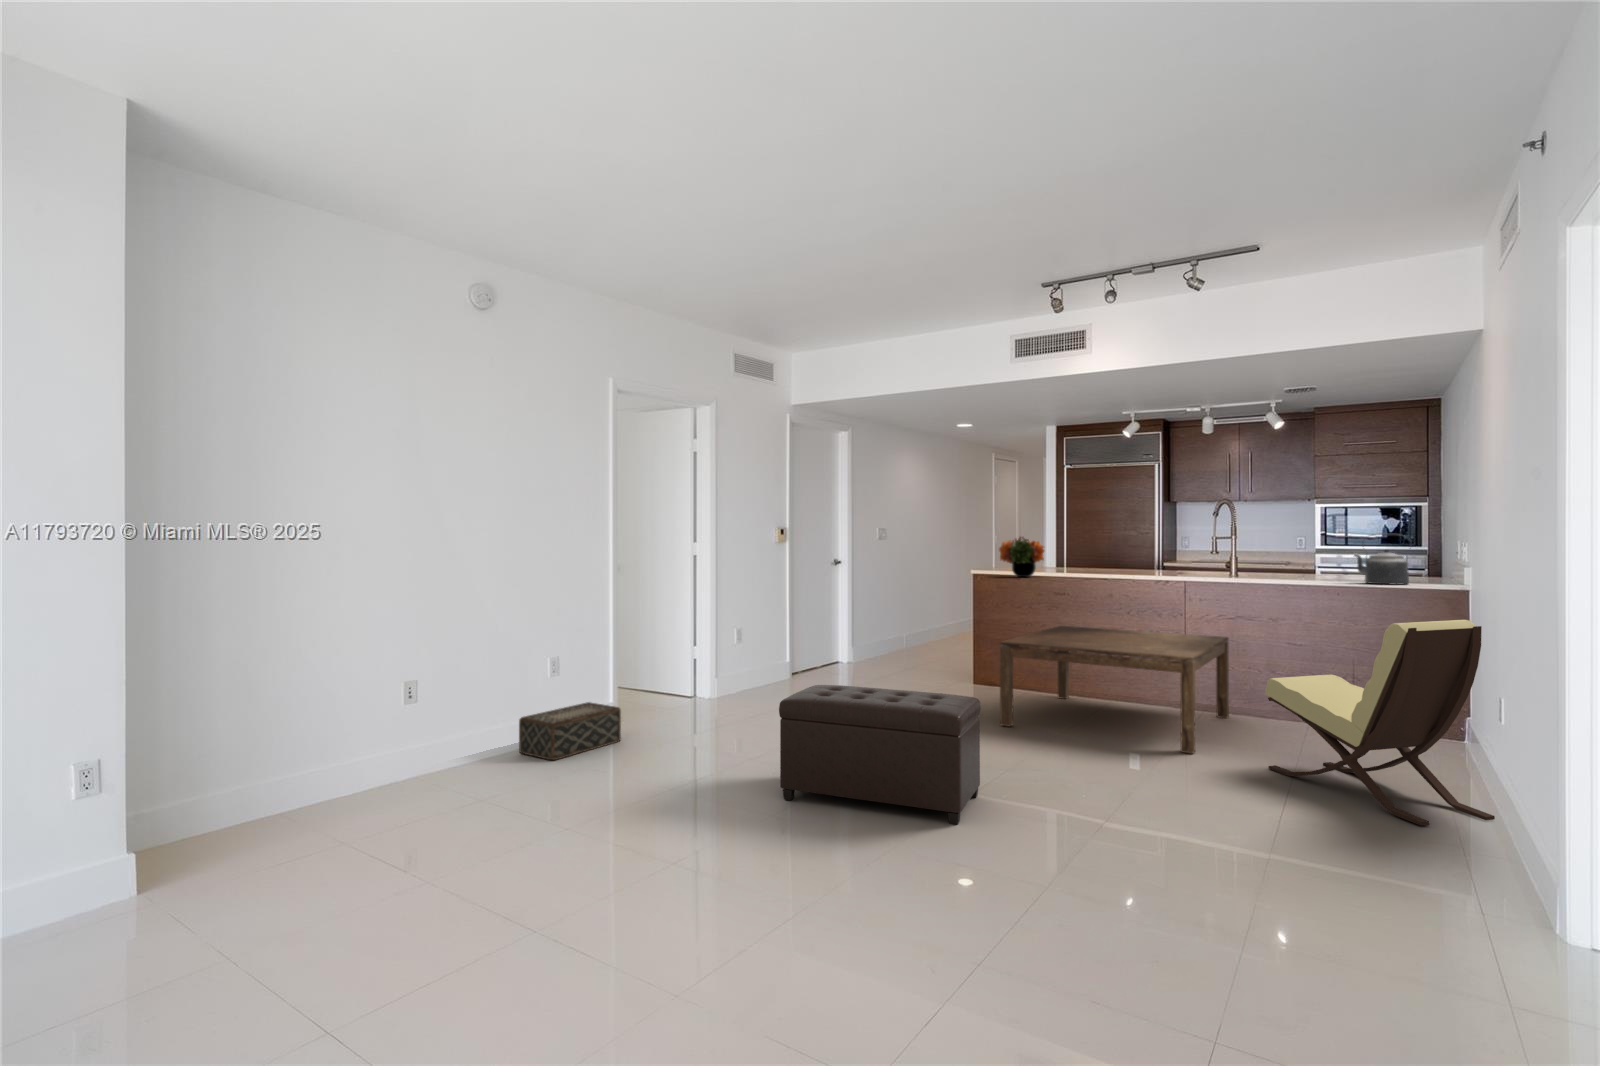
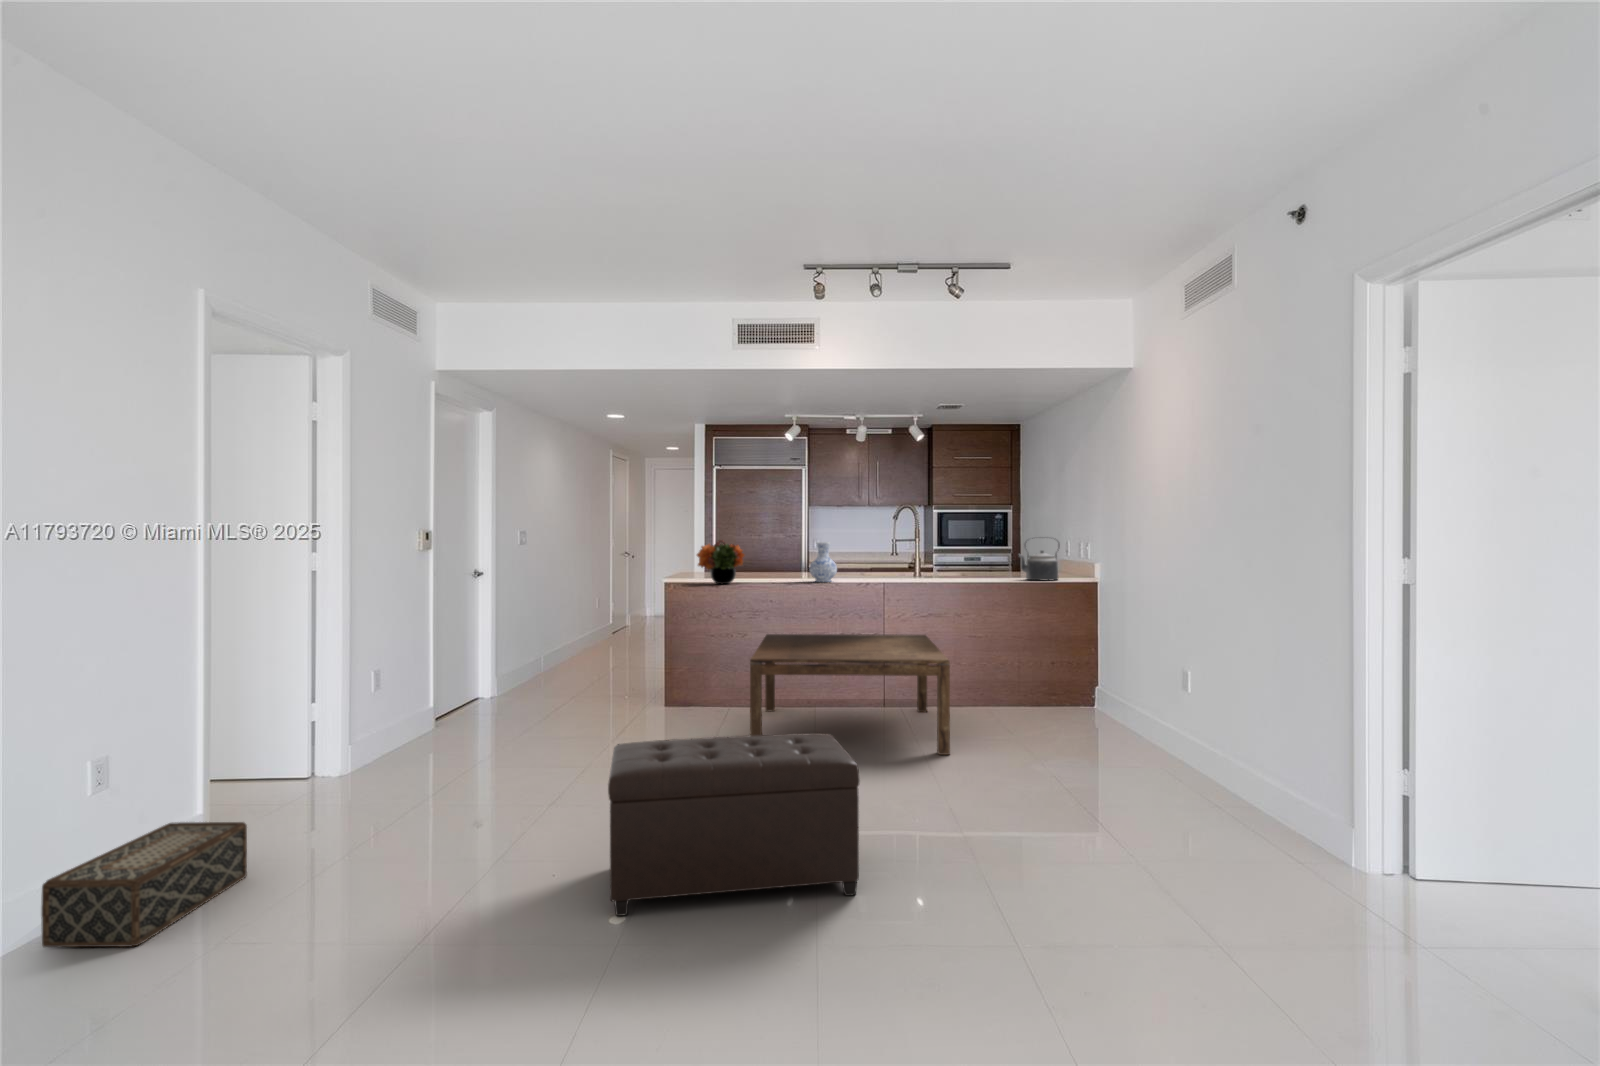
vase: none [1110,539,1139,579] -> present [809,542,837,582]
lounge chair: present [1265,620,1495,825] -> none [1017,611,1206,793]

